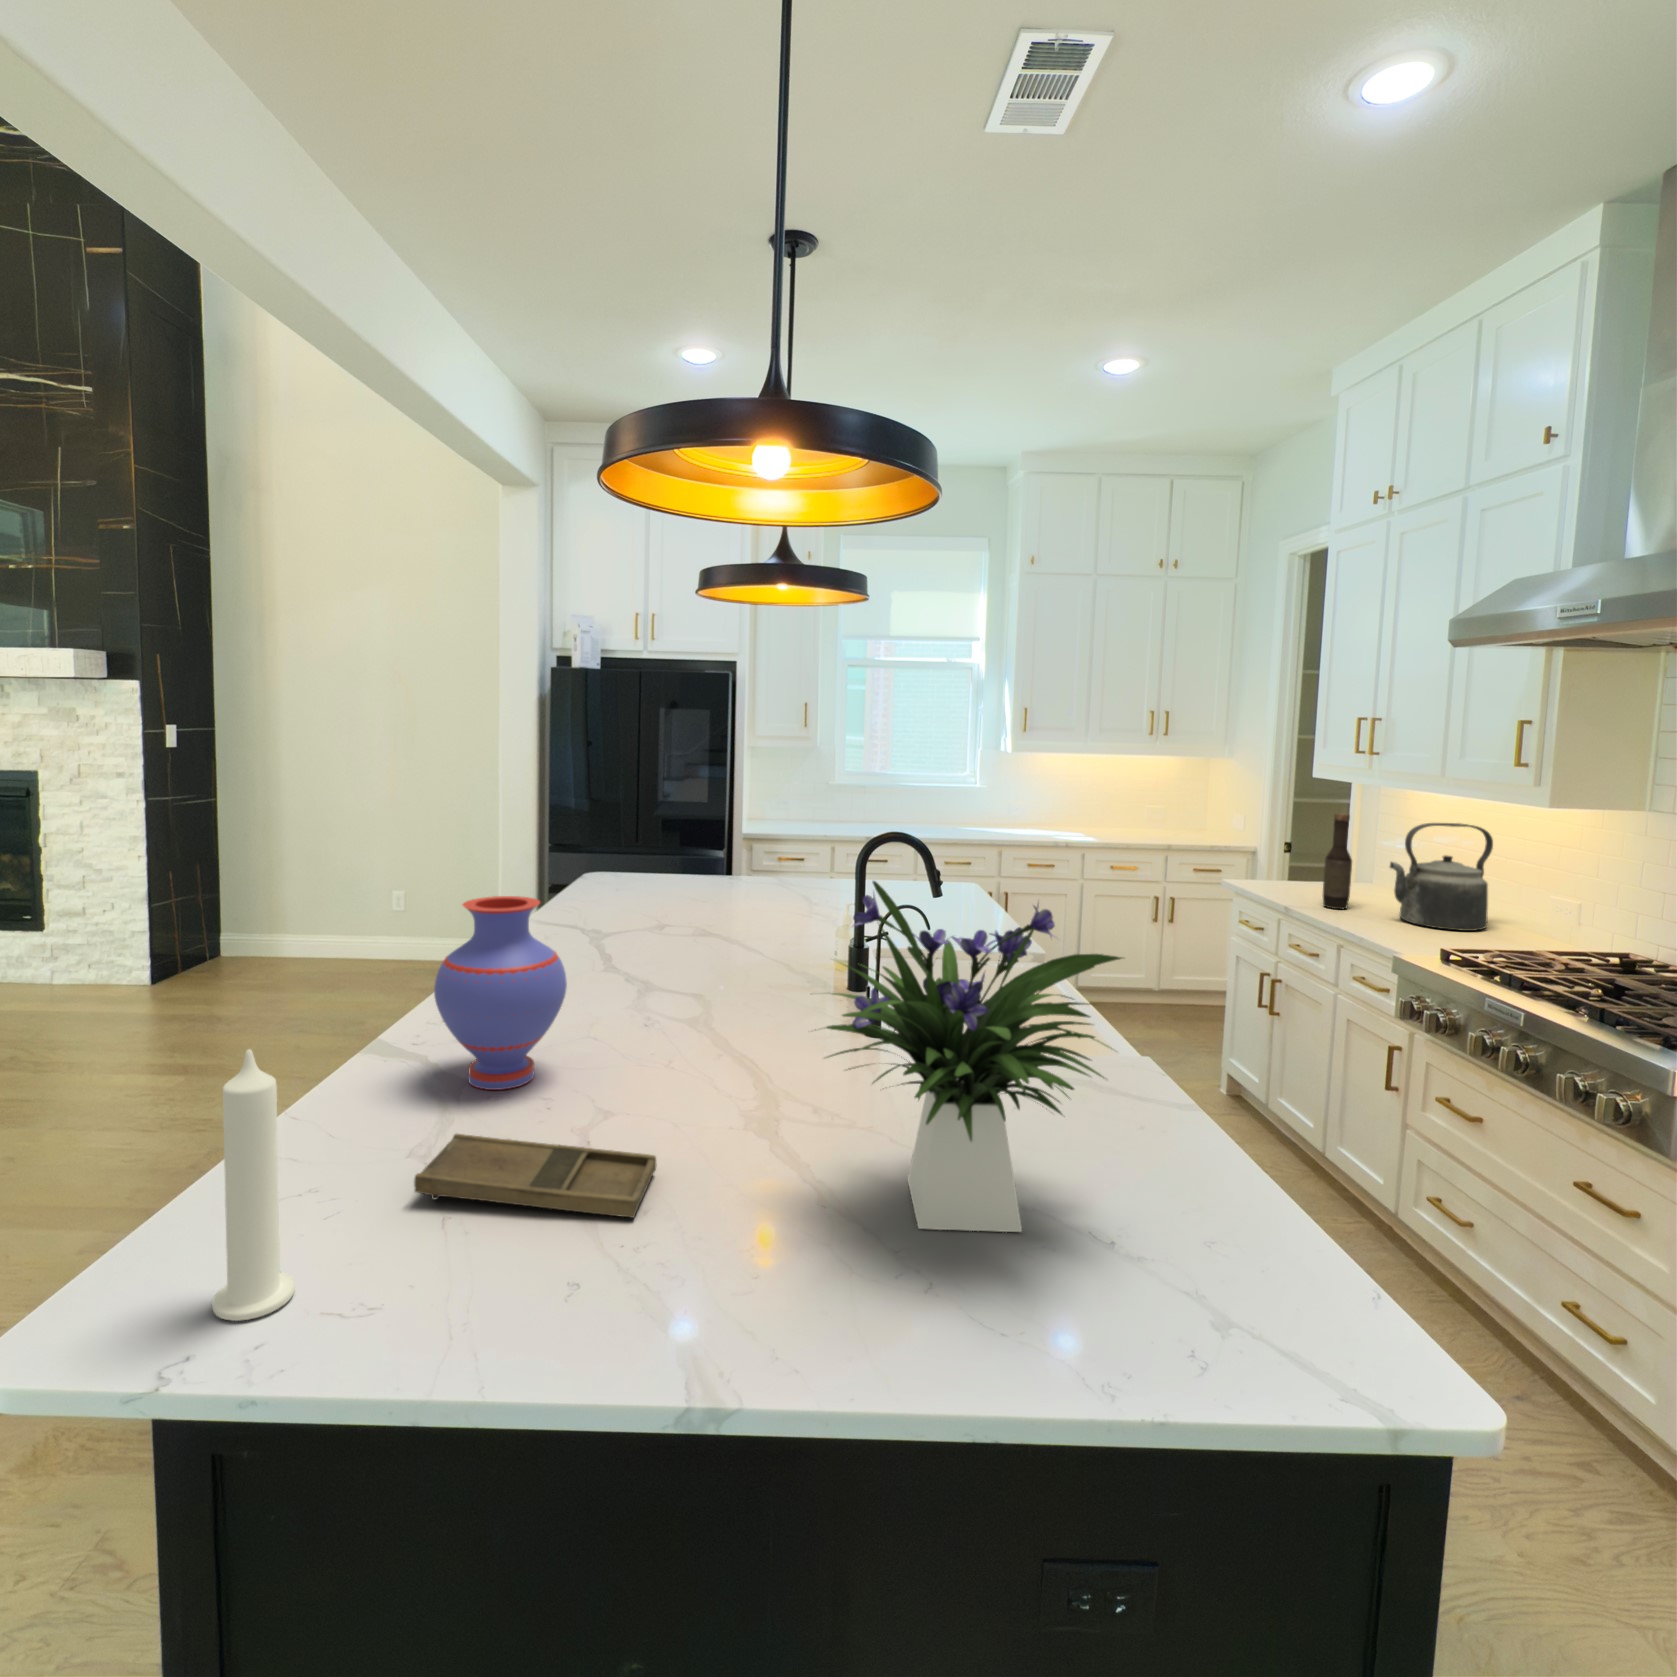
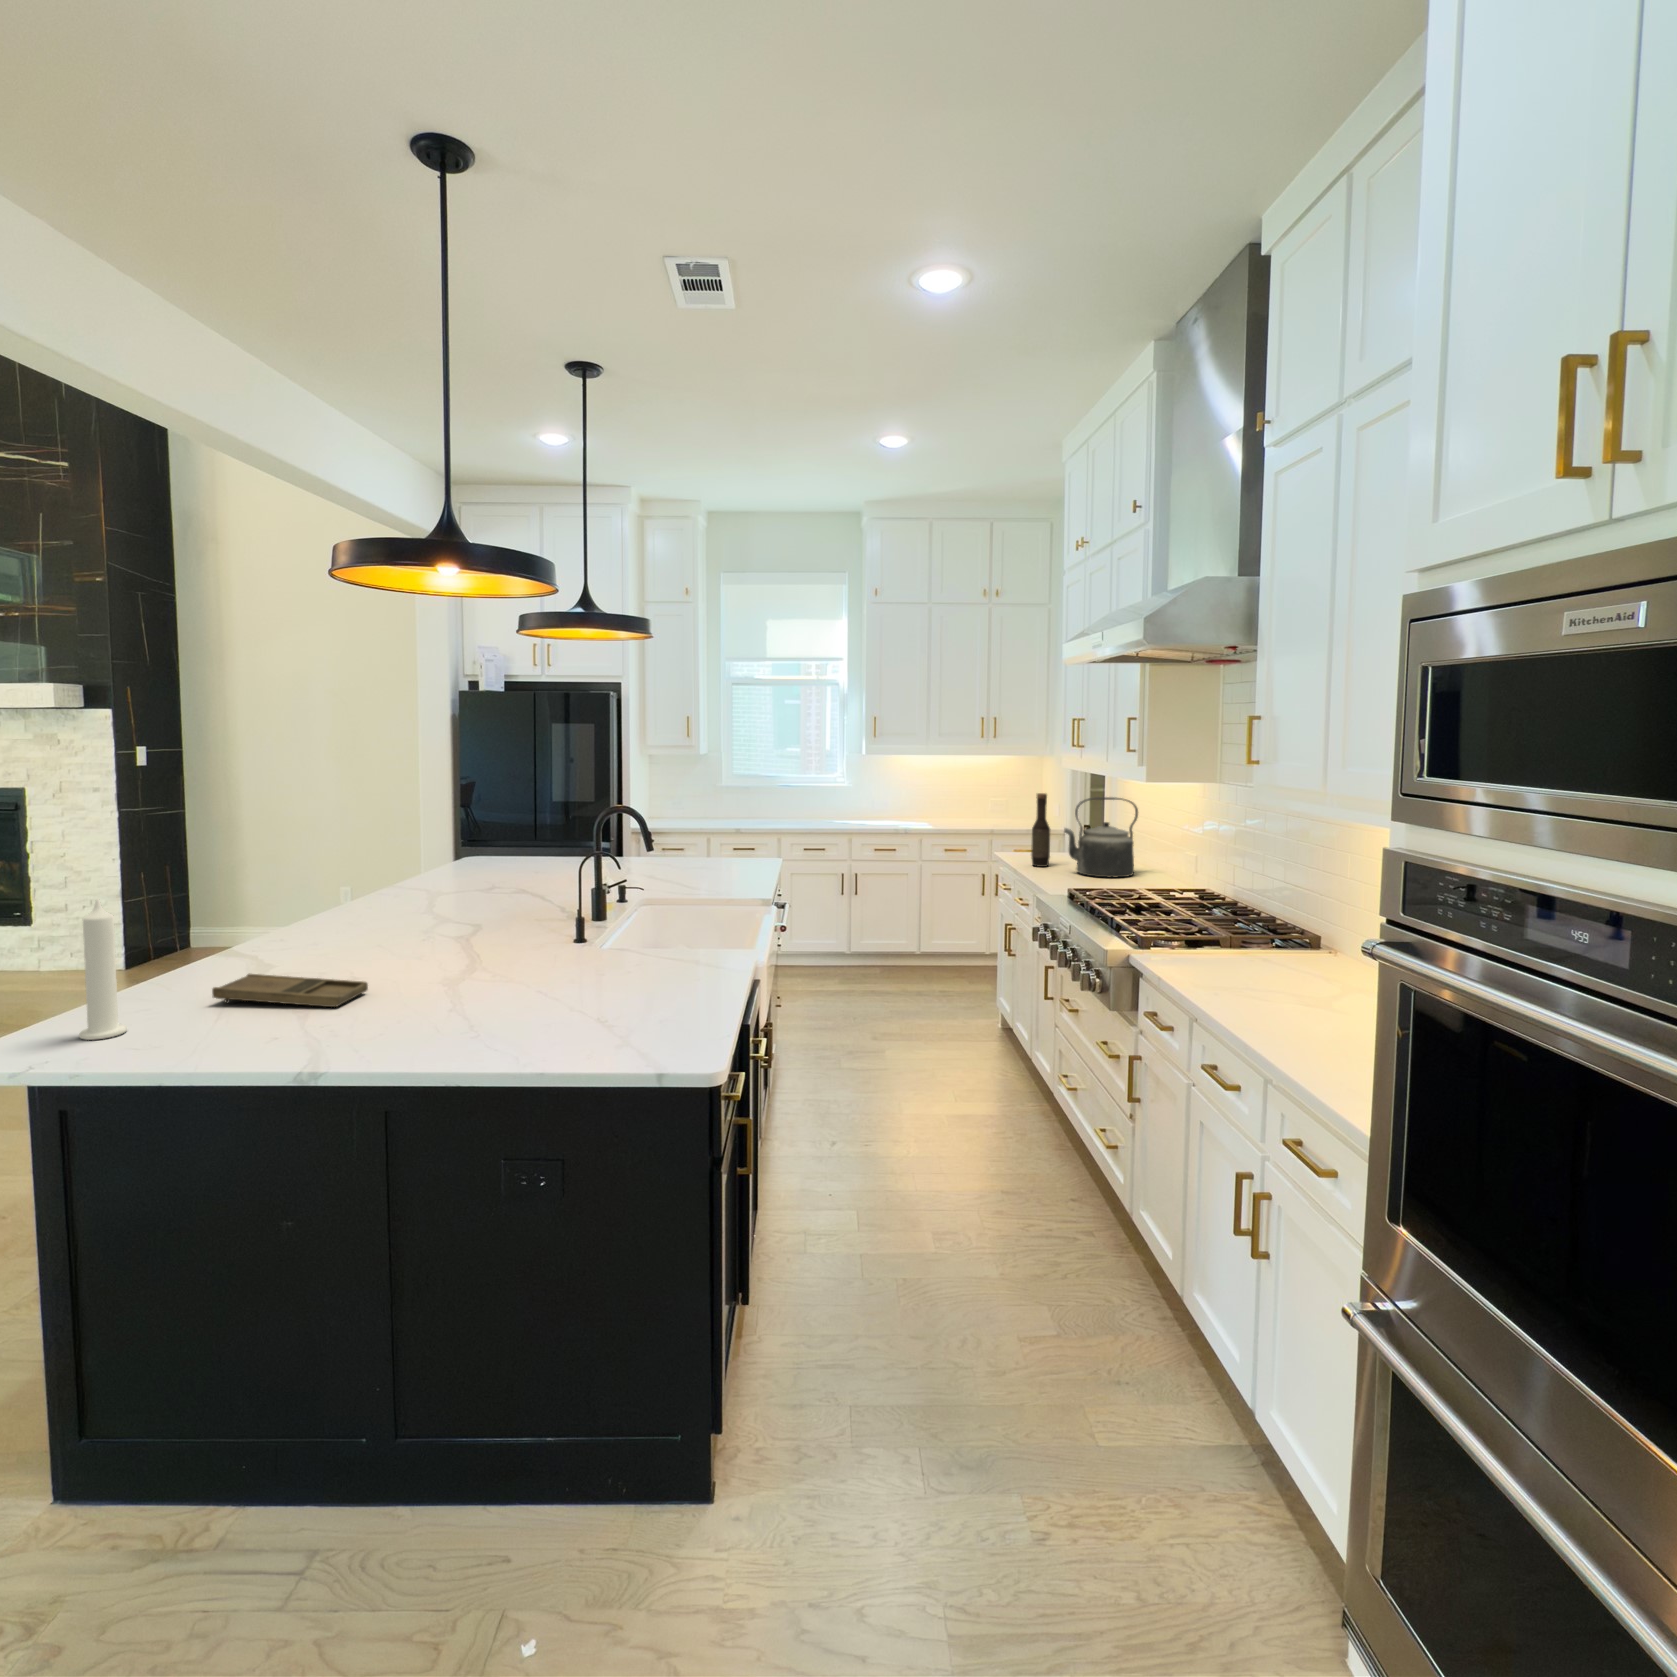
flower arrangement: present [824,881,1122,1232] -> none [434,811,629,1009]
vase: present [434,896,567,1090] -> none [257,843,350,964]

